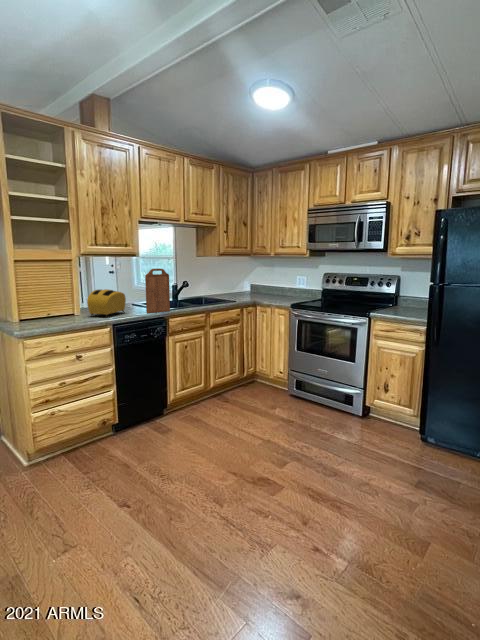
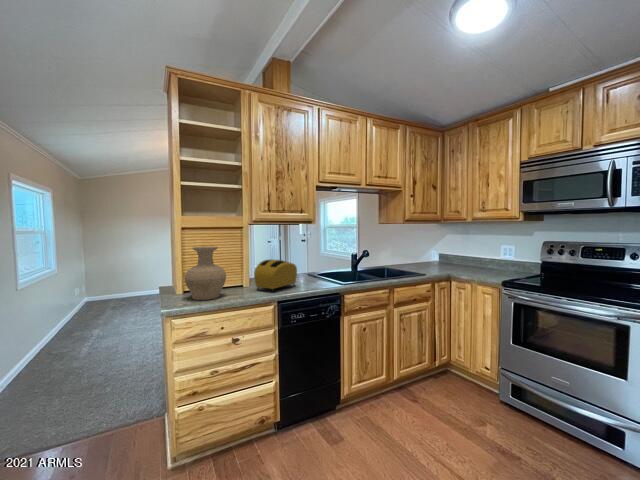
cutting board: present [145,269,170,313] -> none [319,236,346,288]
vase: none [25,278,64,325] -> present [185,246,226,300]

